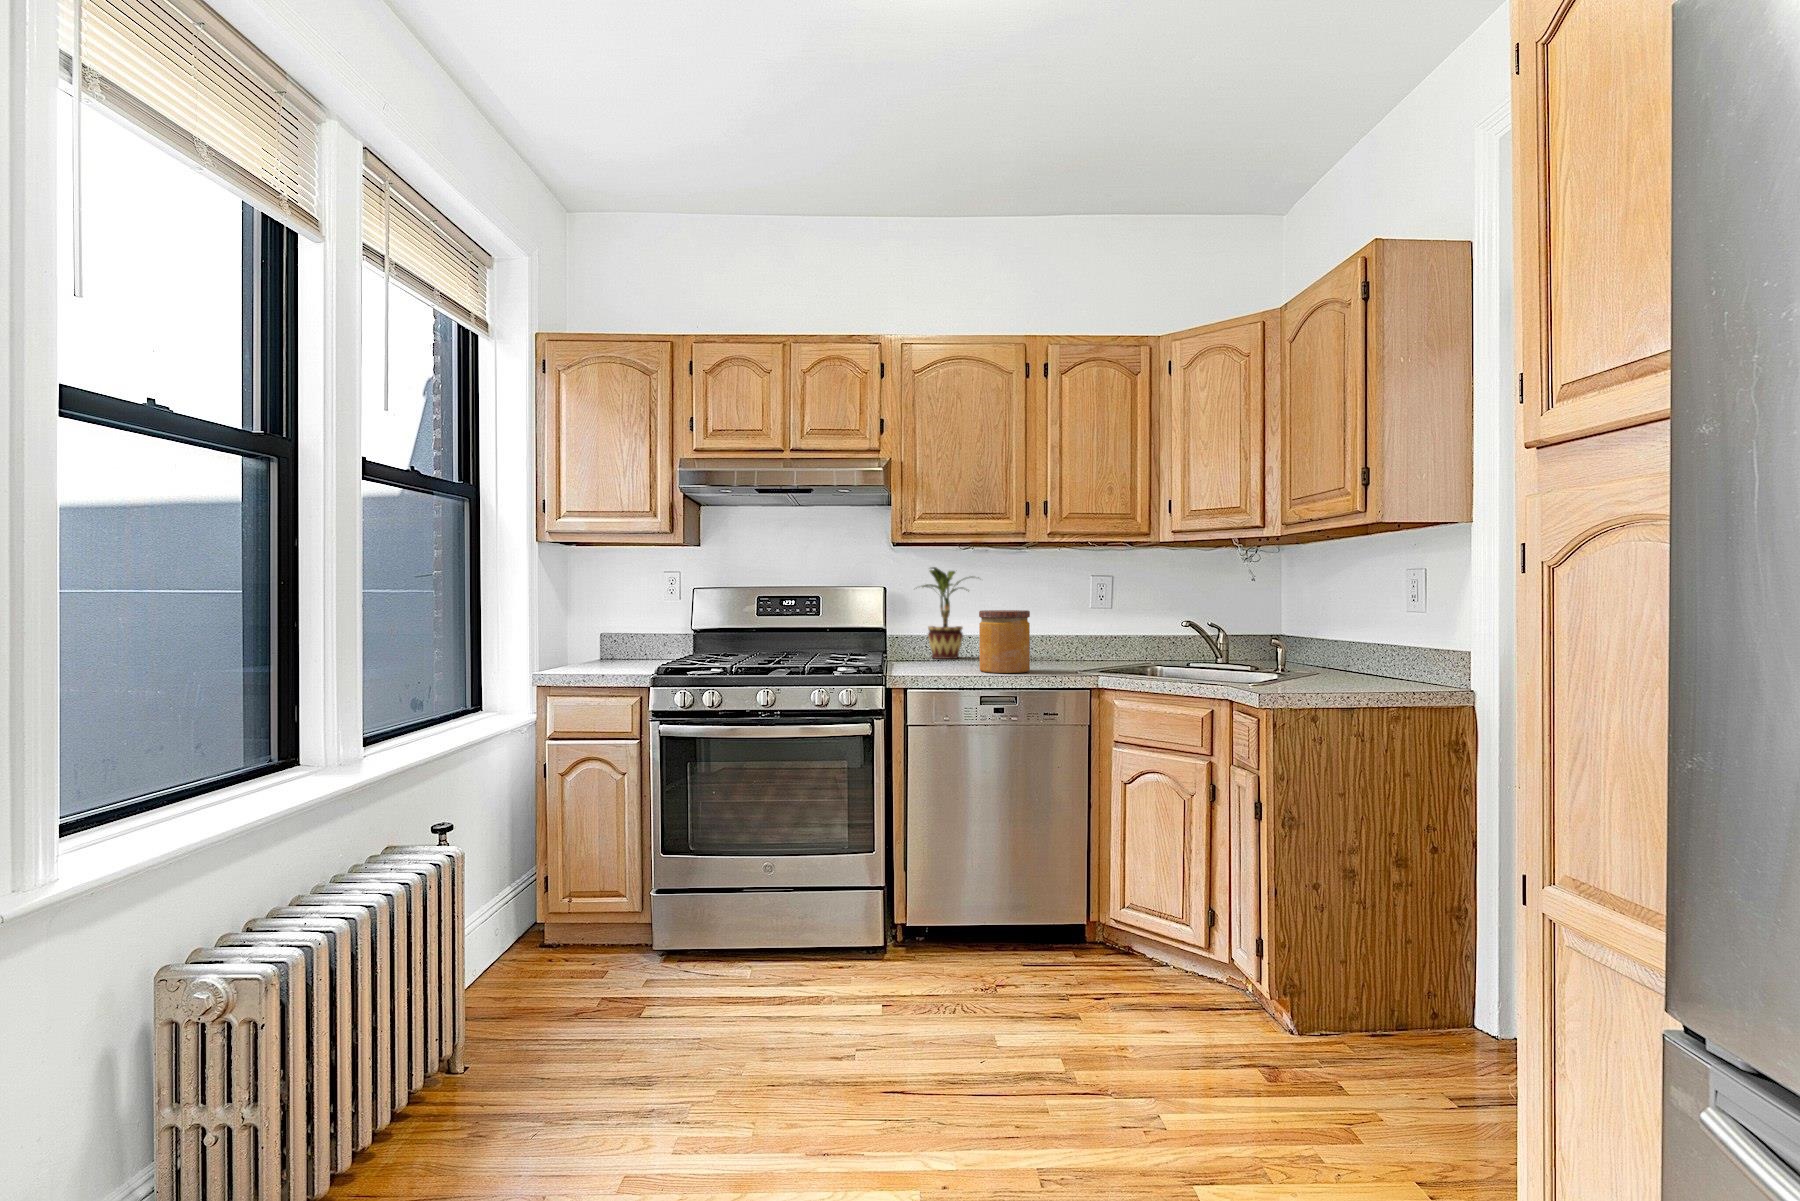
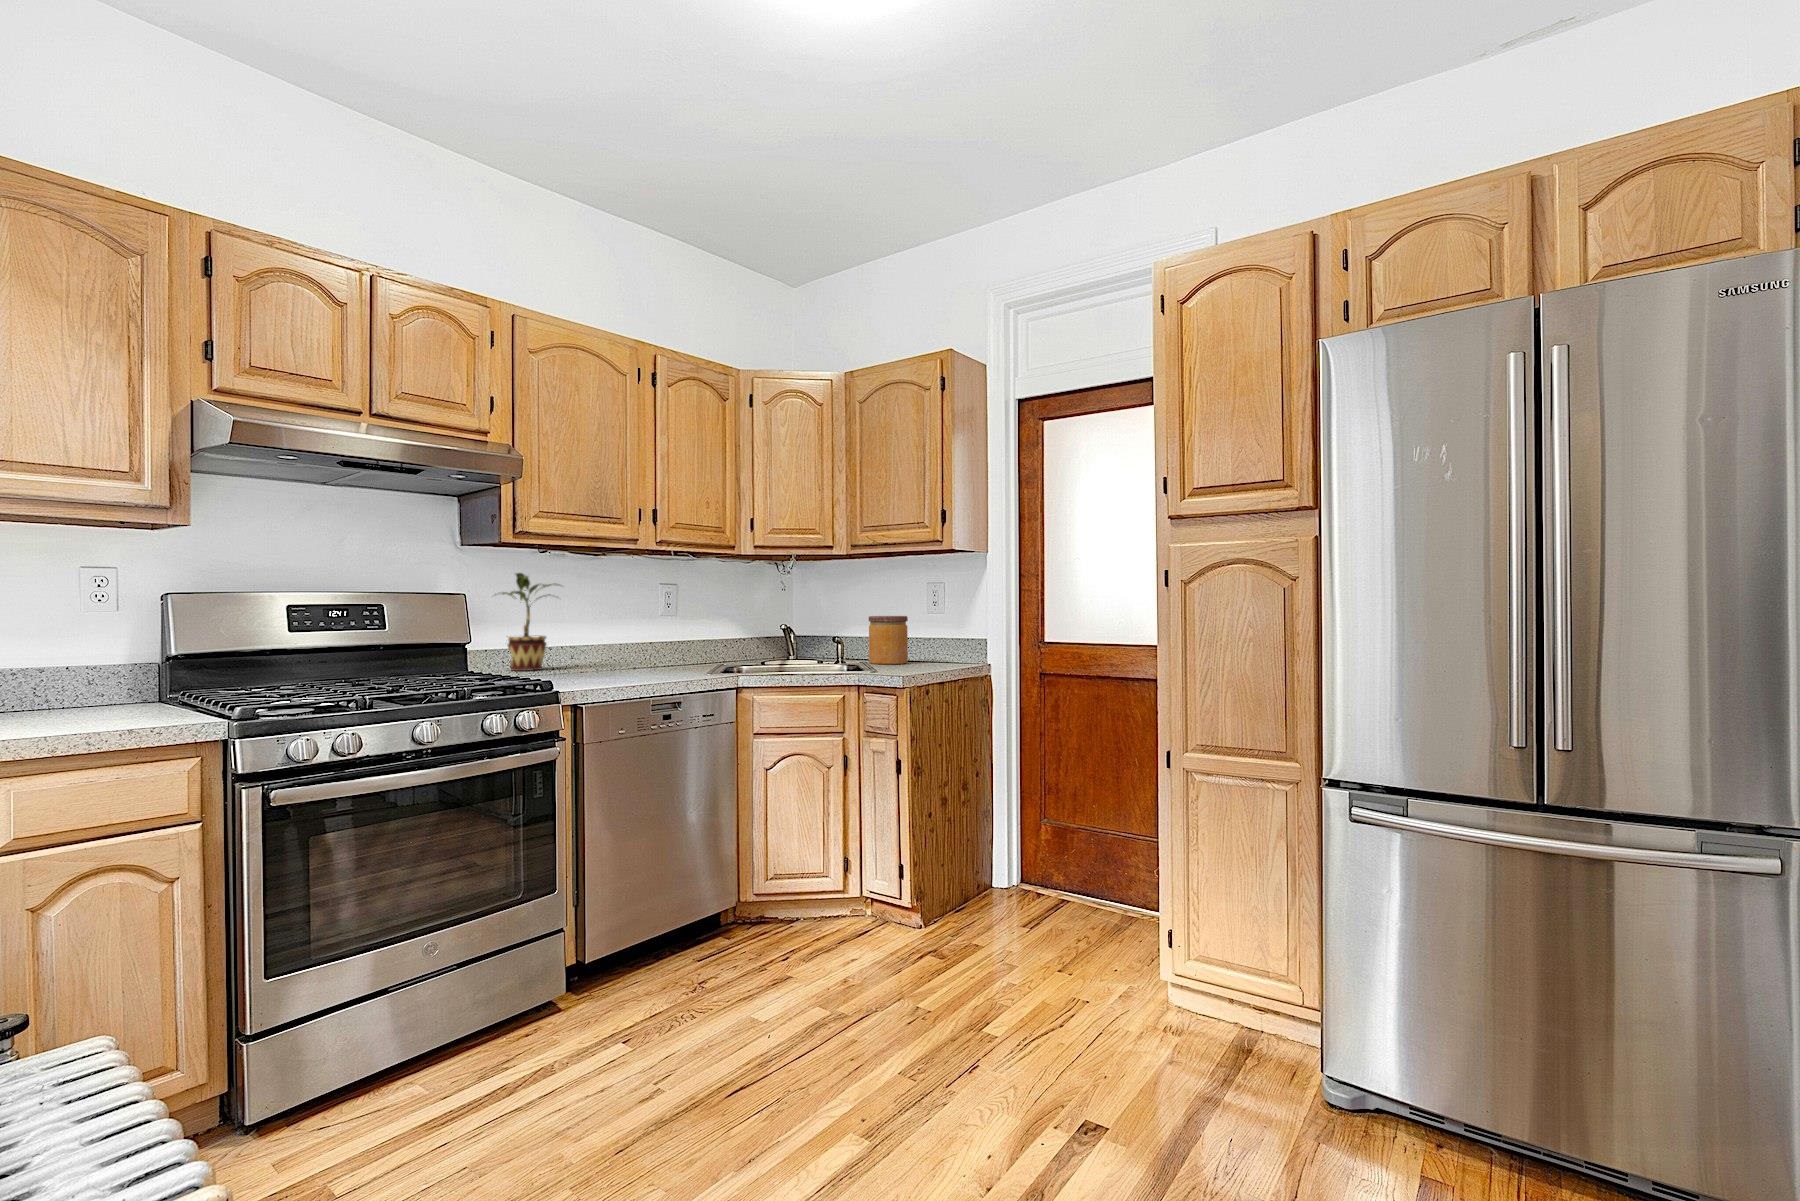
jar: present [979,610,1030,673] -> present [869,616,908,664]

